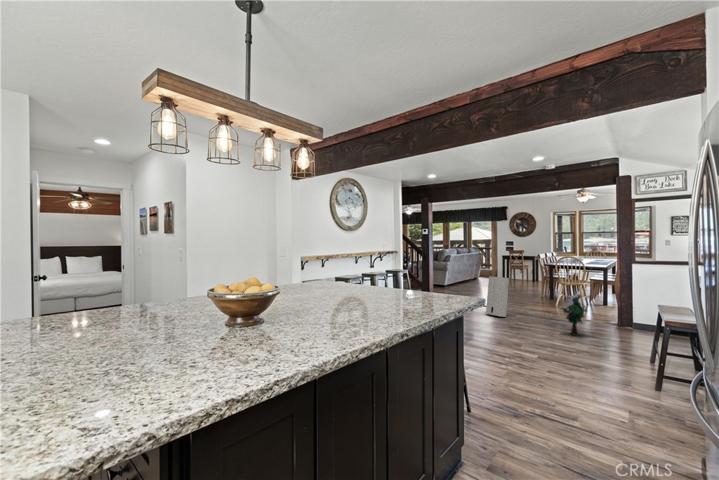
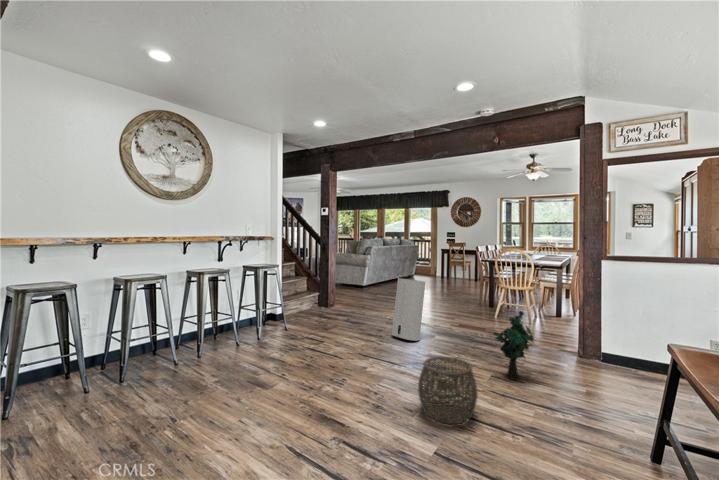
woven basket: none [521,317,557,351] -> present [418,356,477,424]

